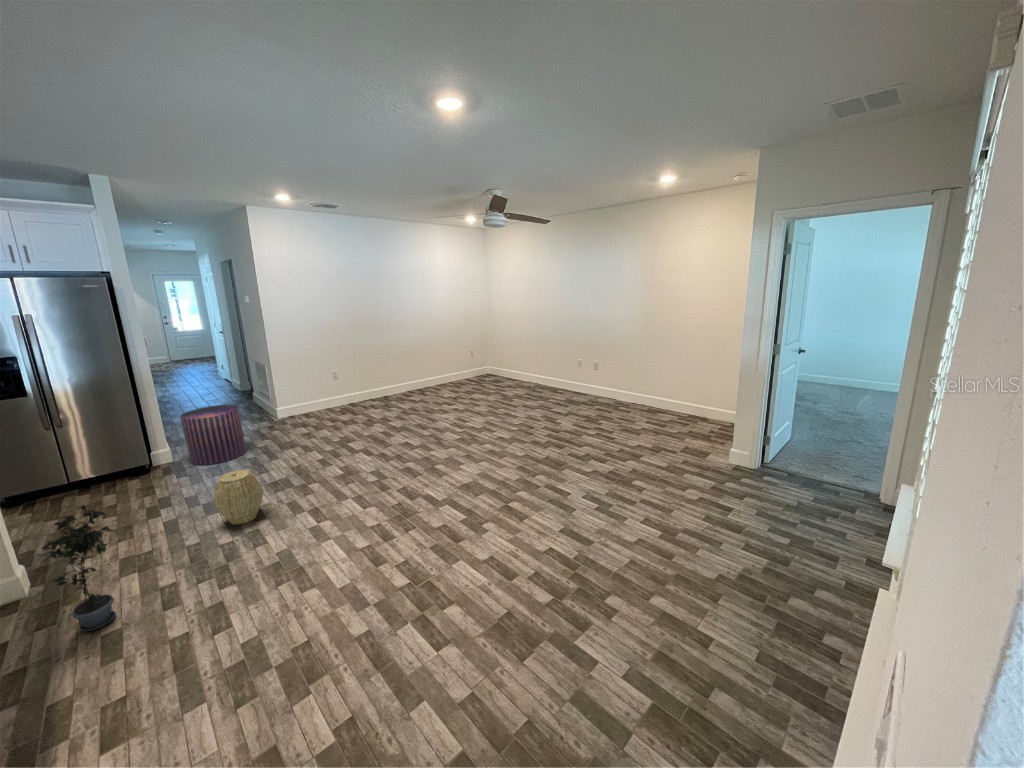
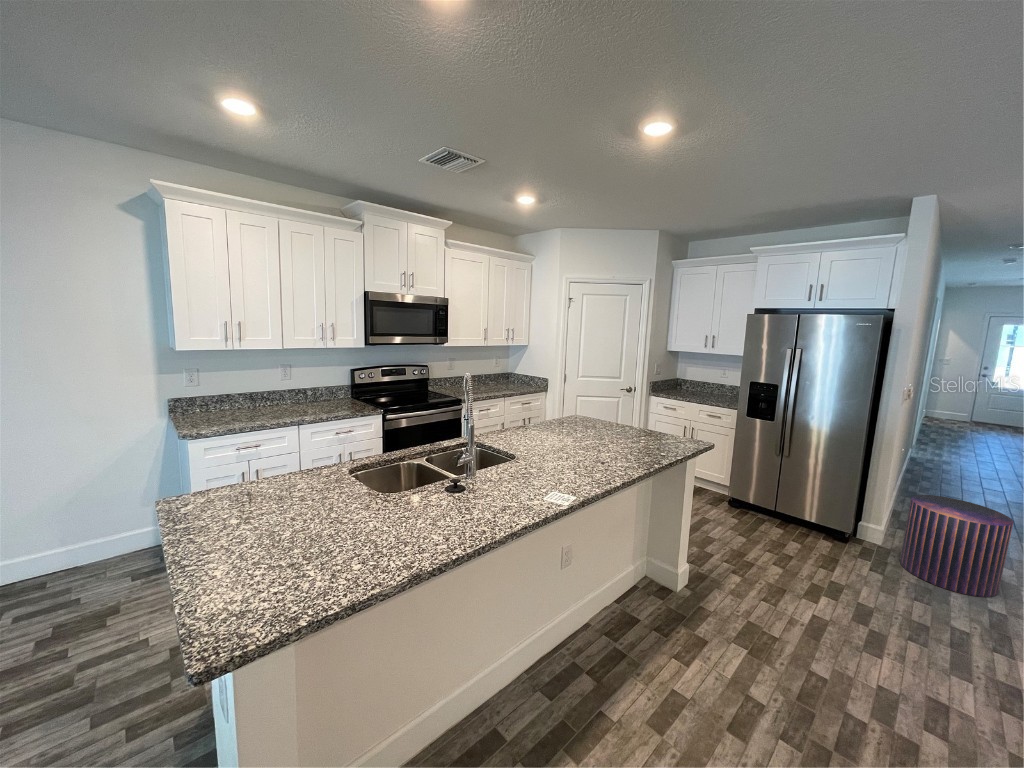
woven basket: present [214,470,263,525] -> none [874,616,968,719]
potted plant: present [38,505,116,631] -> none [664,549,729,682]

